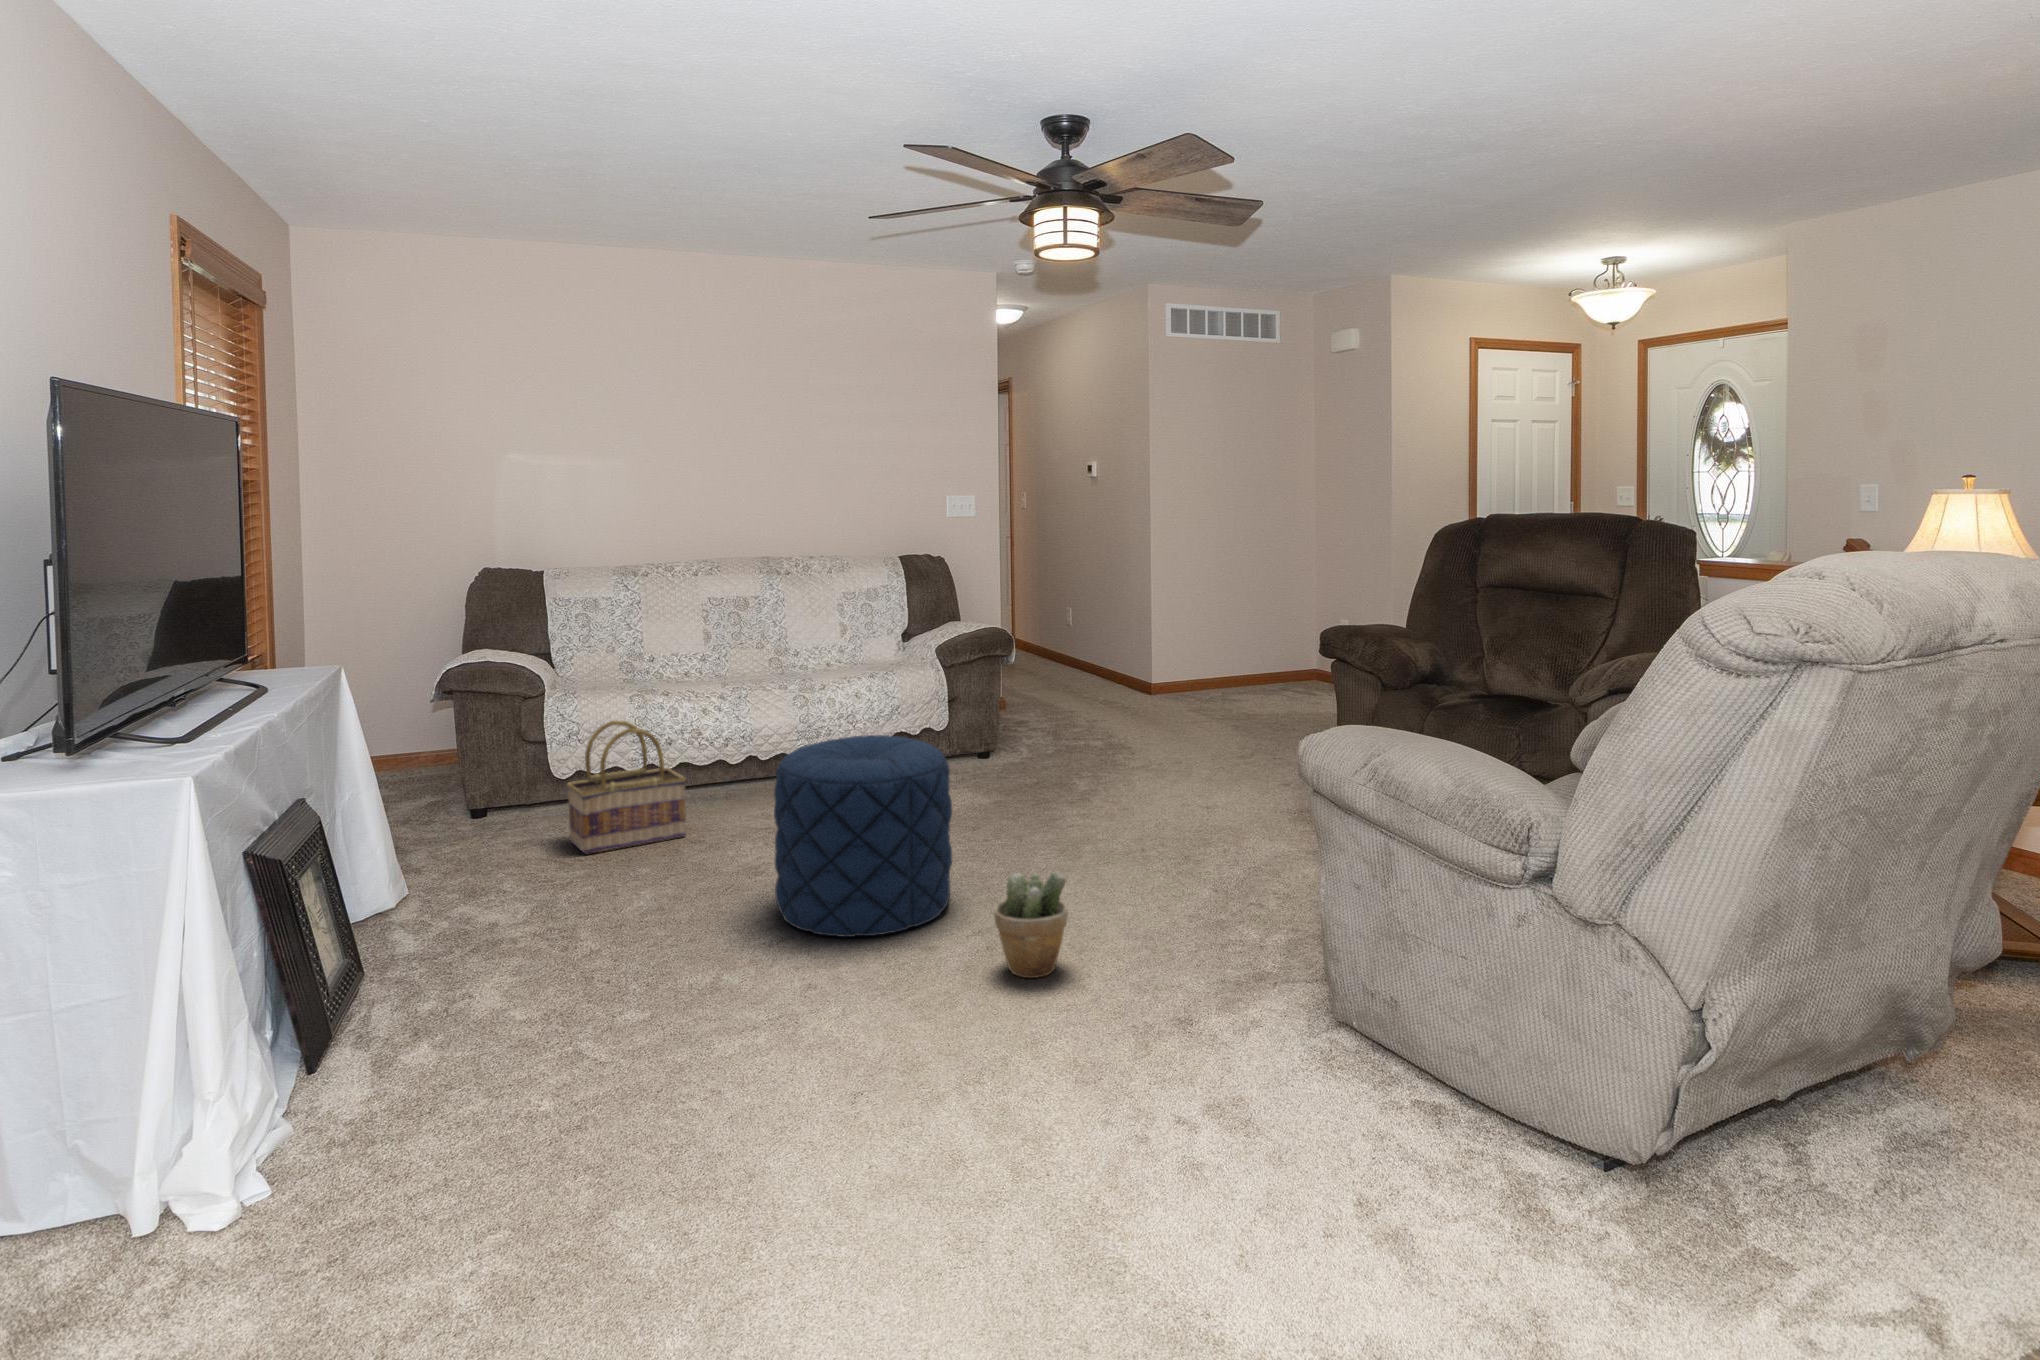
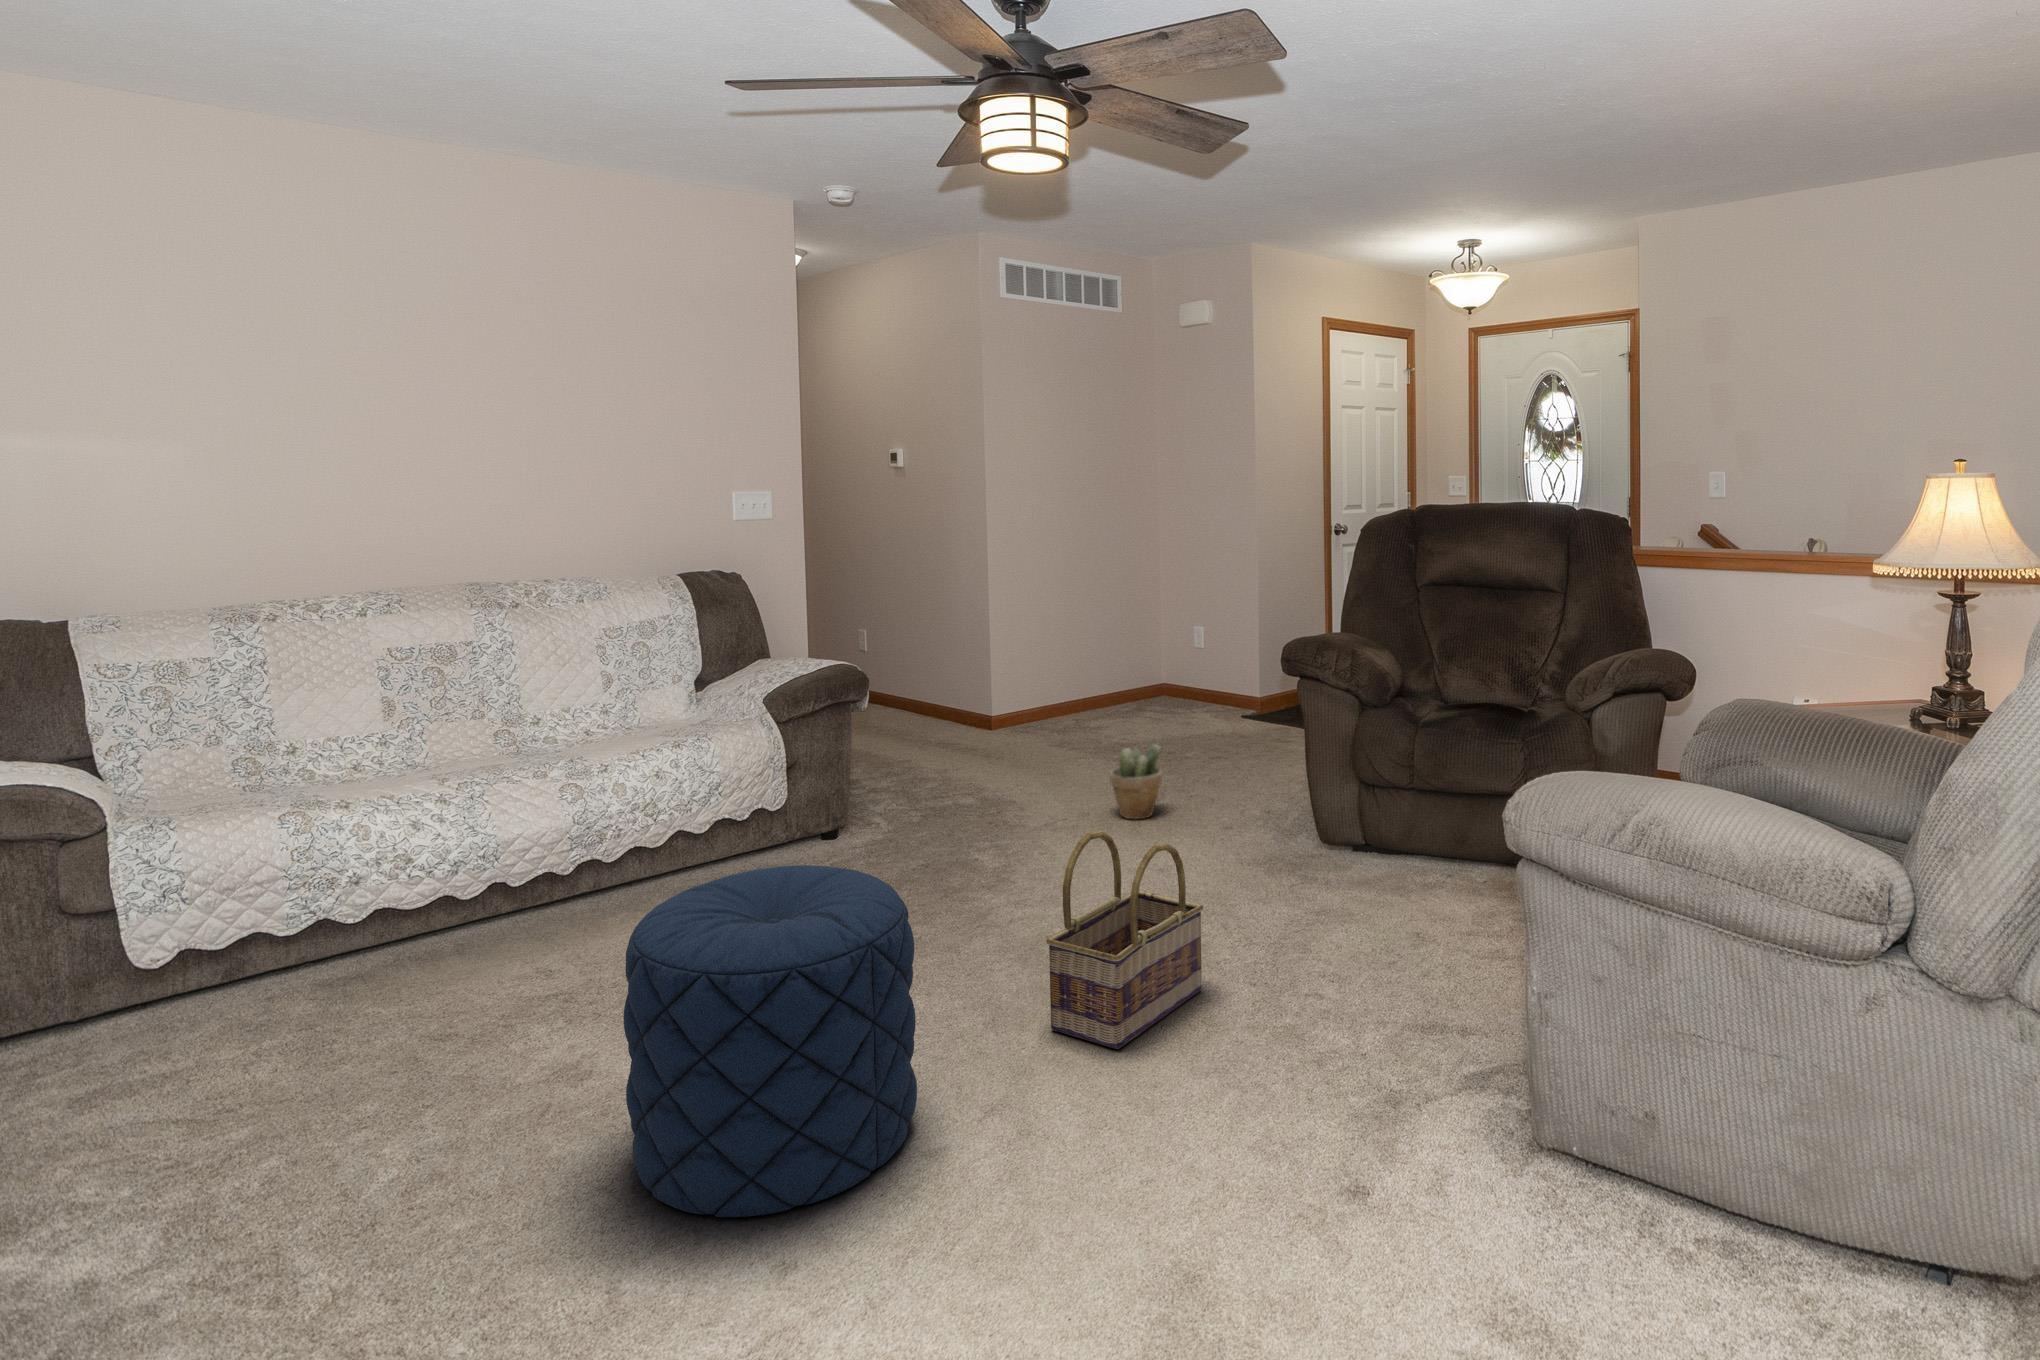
basket: present [567,721,686,854] -> present [1046,830,1203,1049]
potted plant: present [994,871,1068,978] -> present [1110,744,1162,819]

